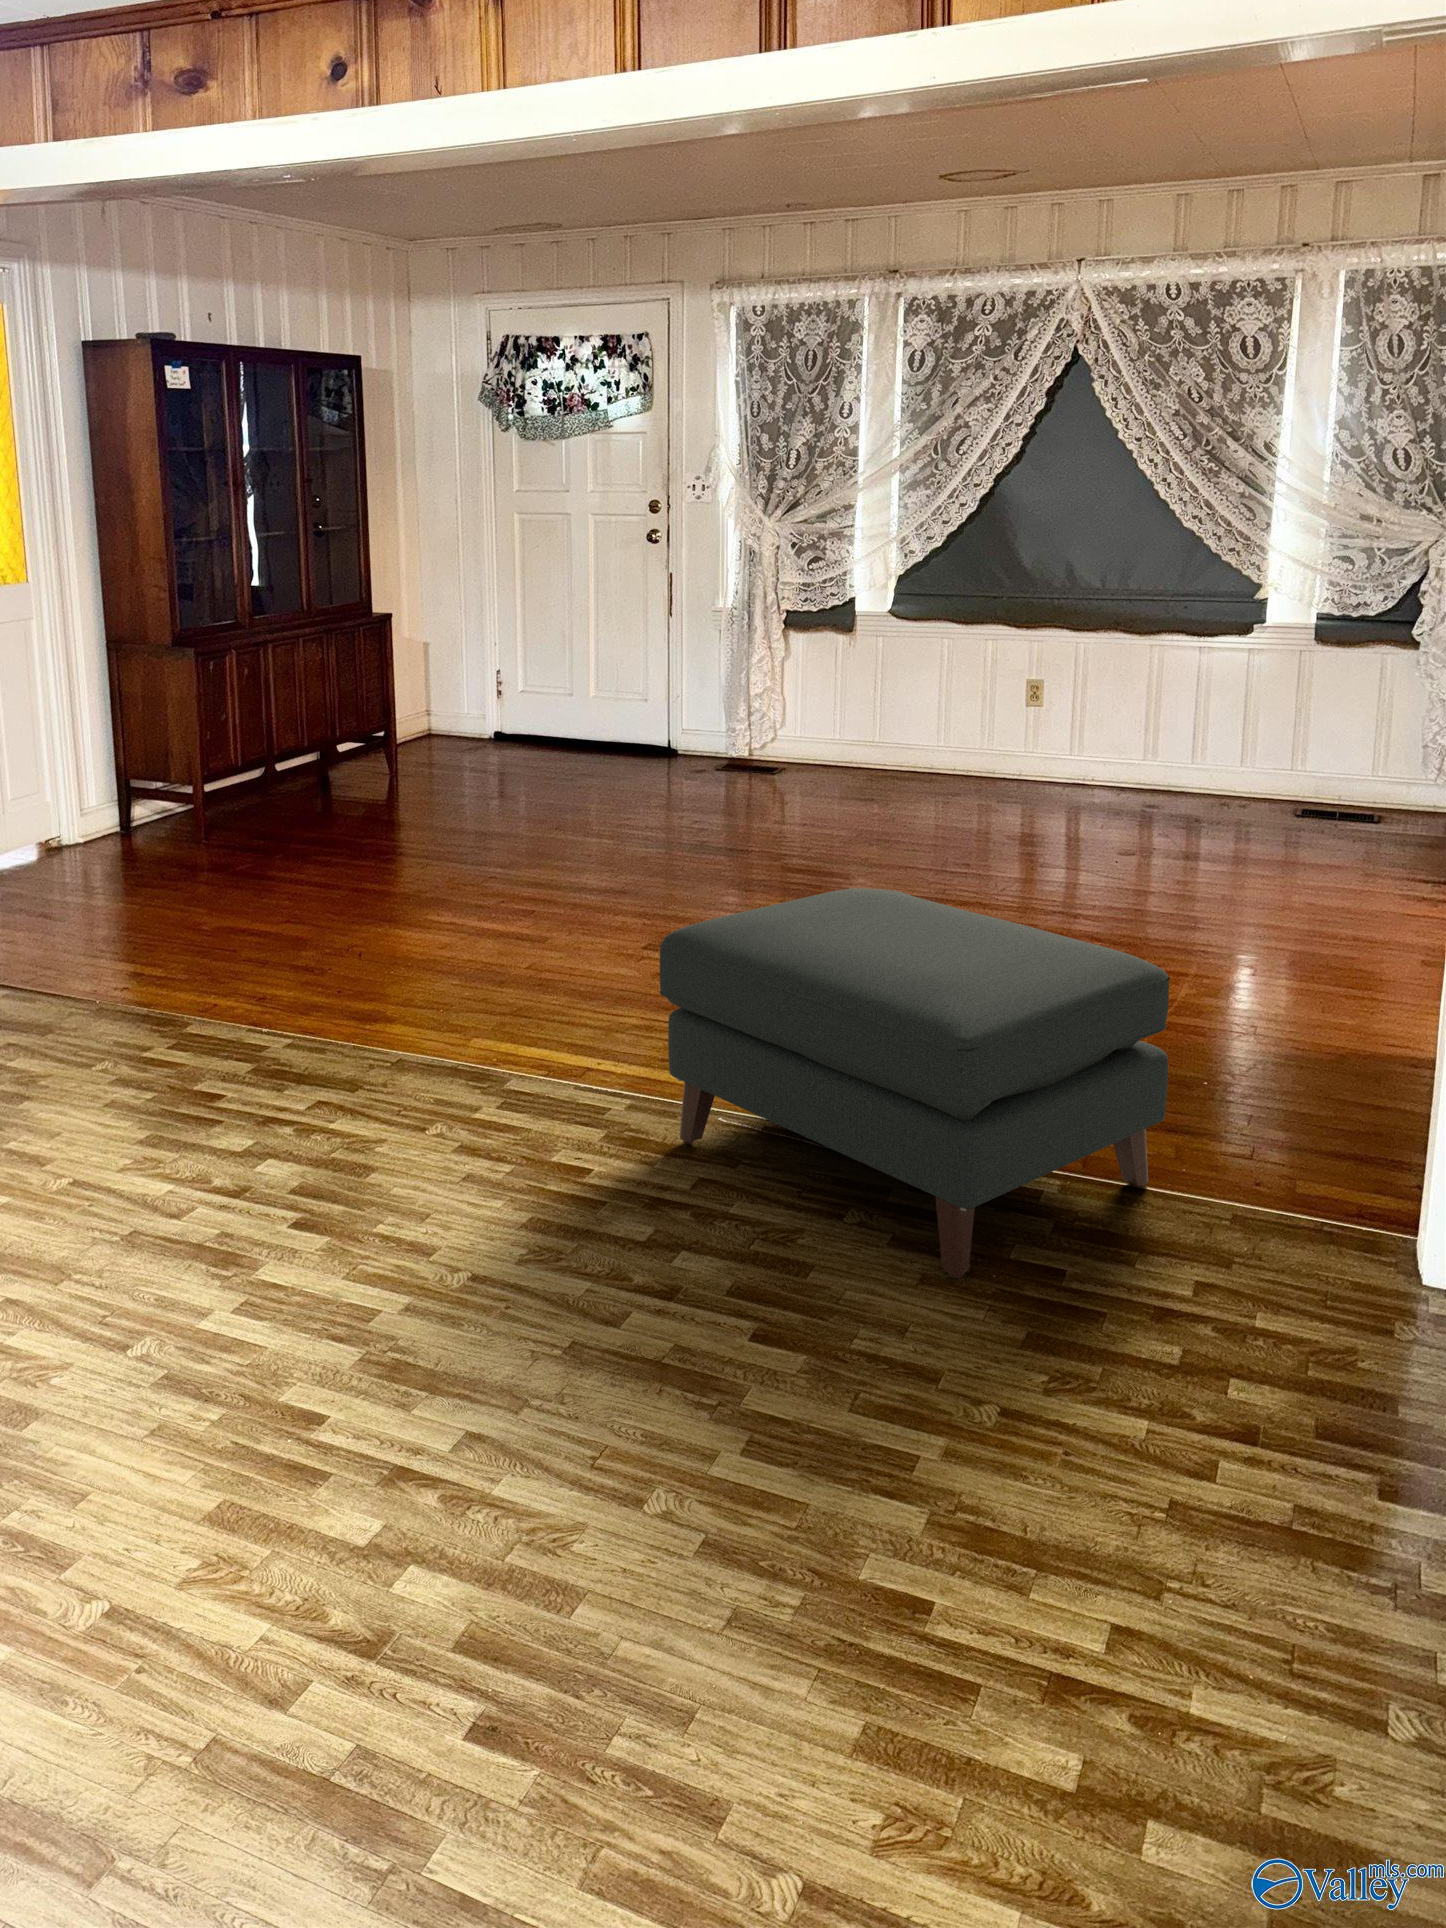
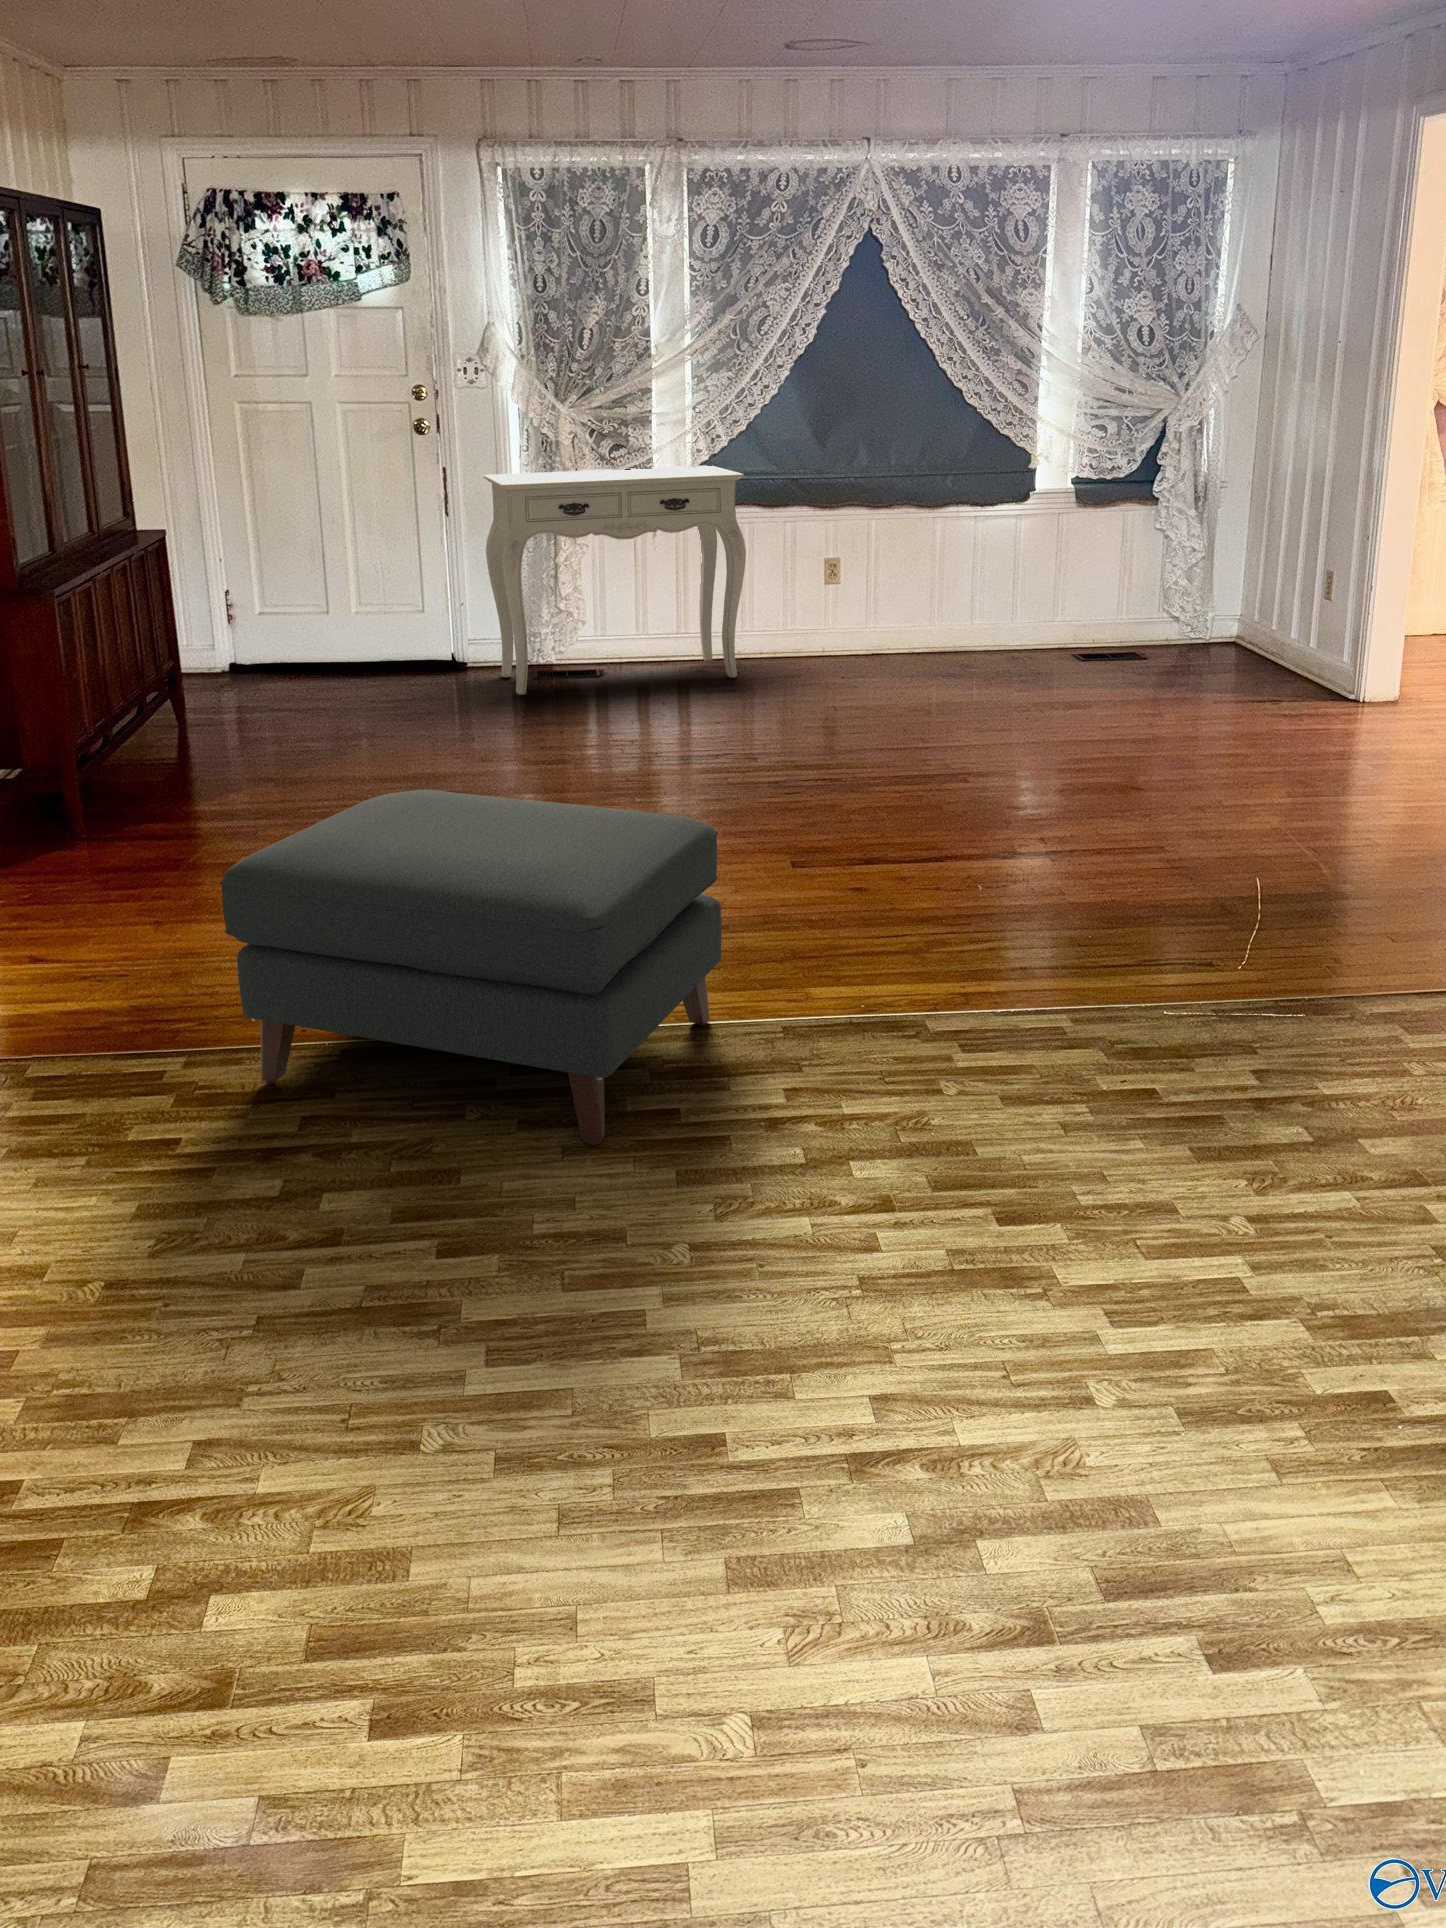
console table: none [1109,587,1415,827] -> present [484,466,746,695]

